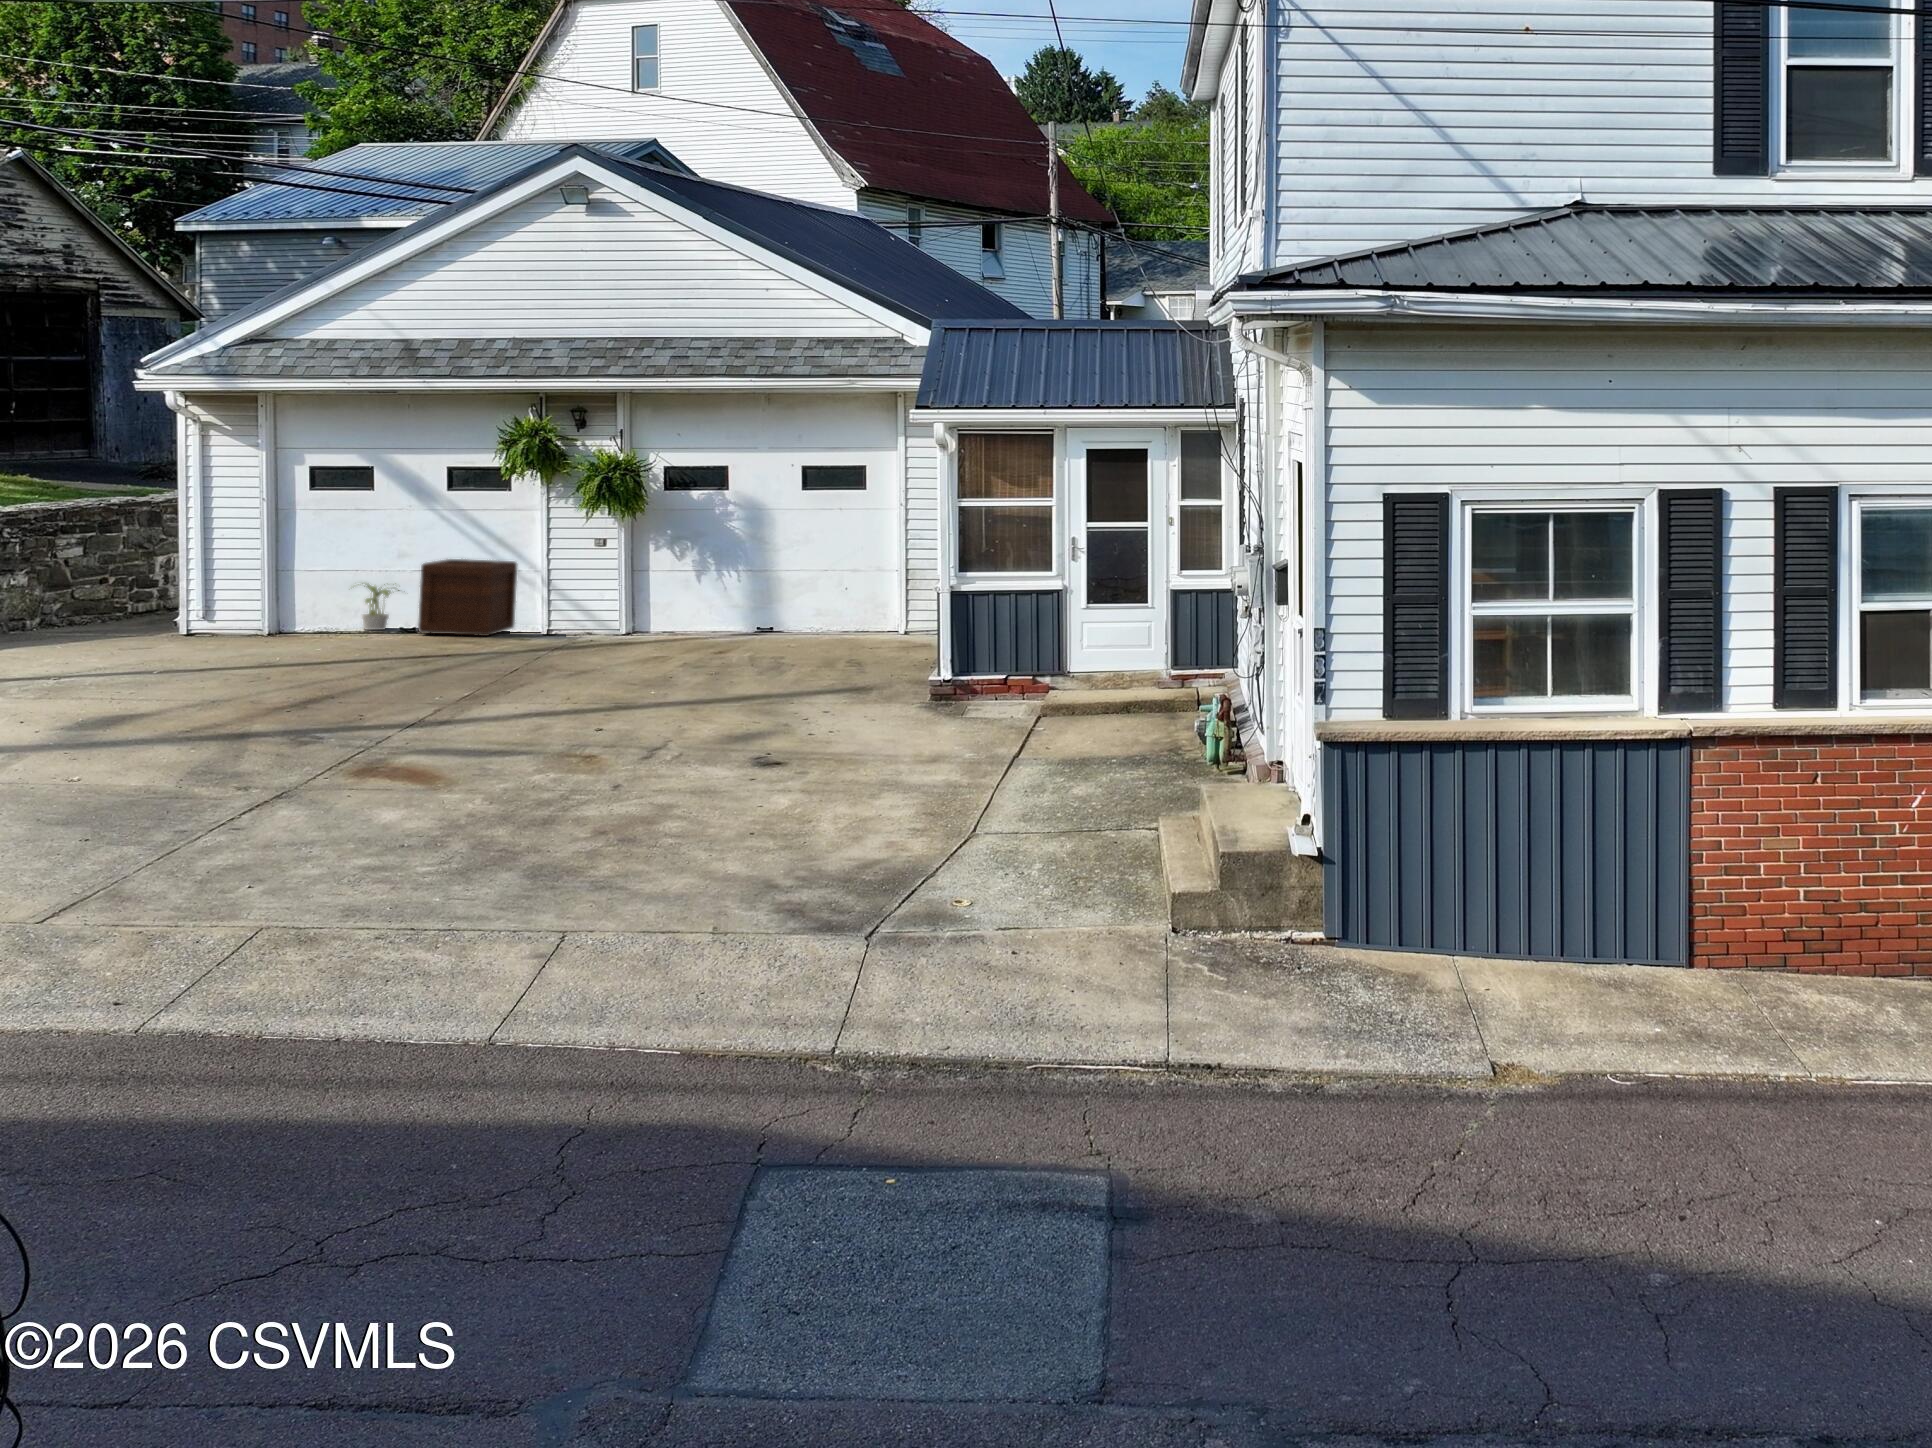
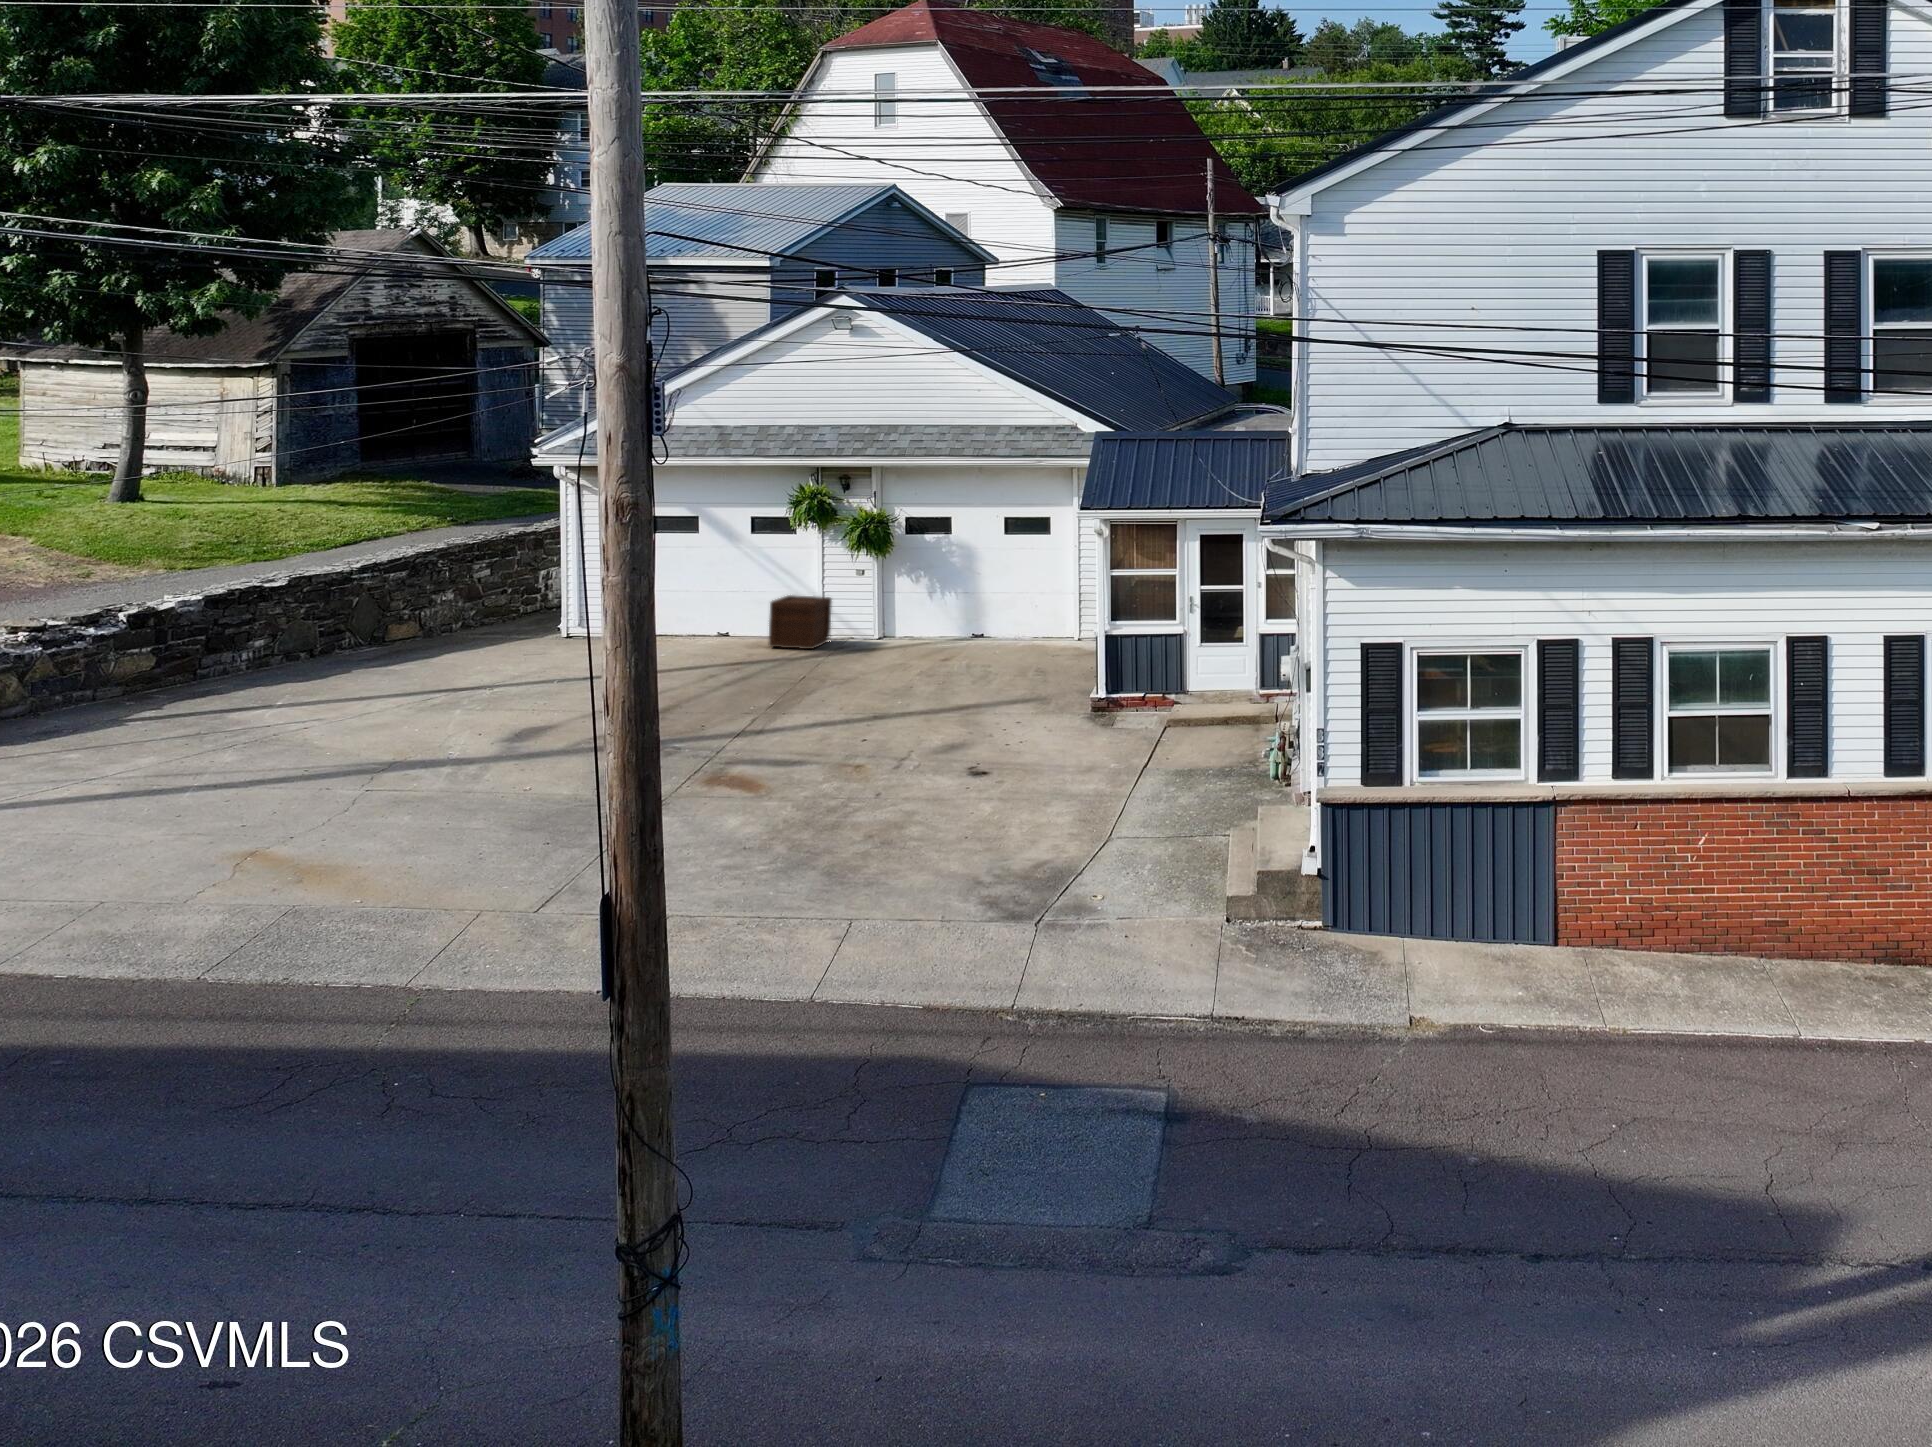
potted plant: present [358,583,400,630] -> none [724,611,761,643]

